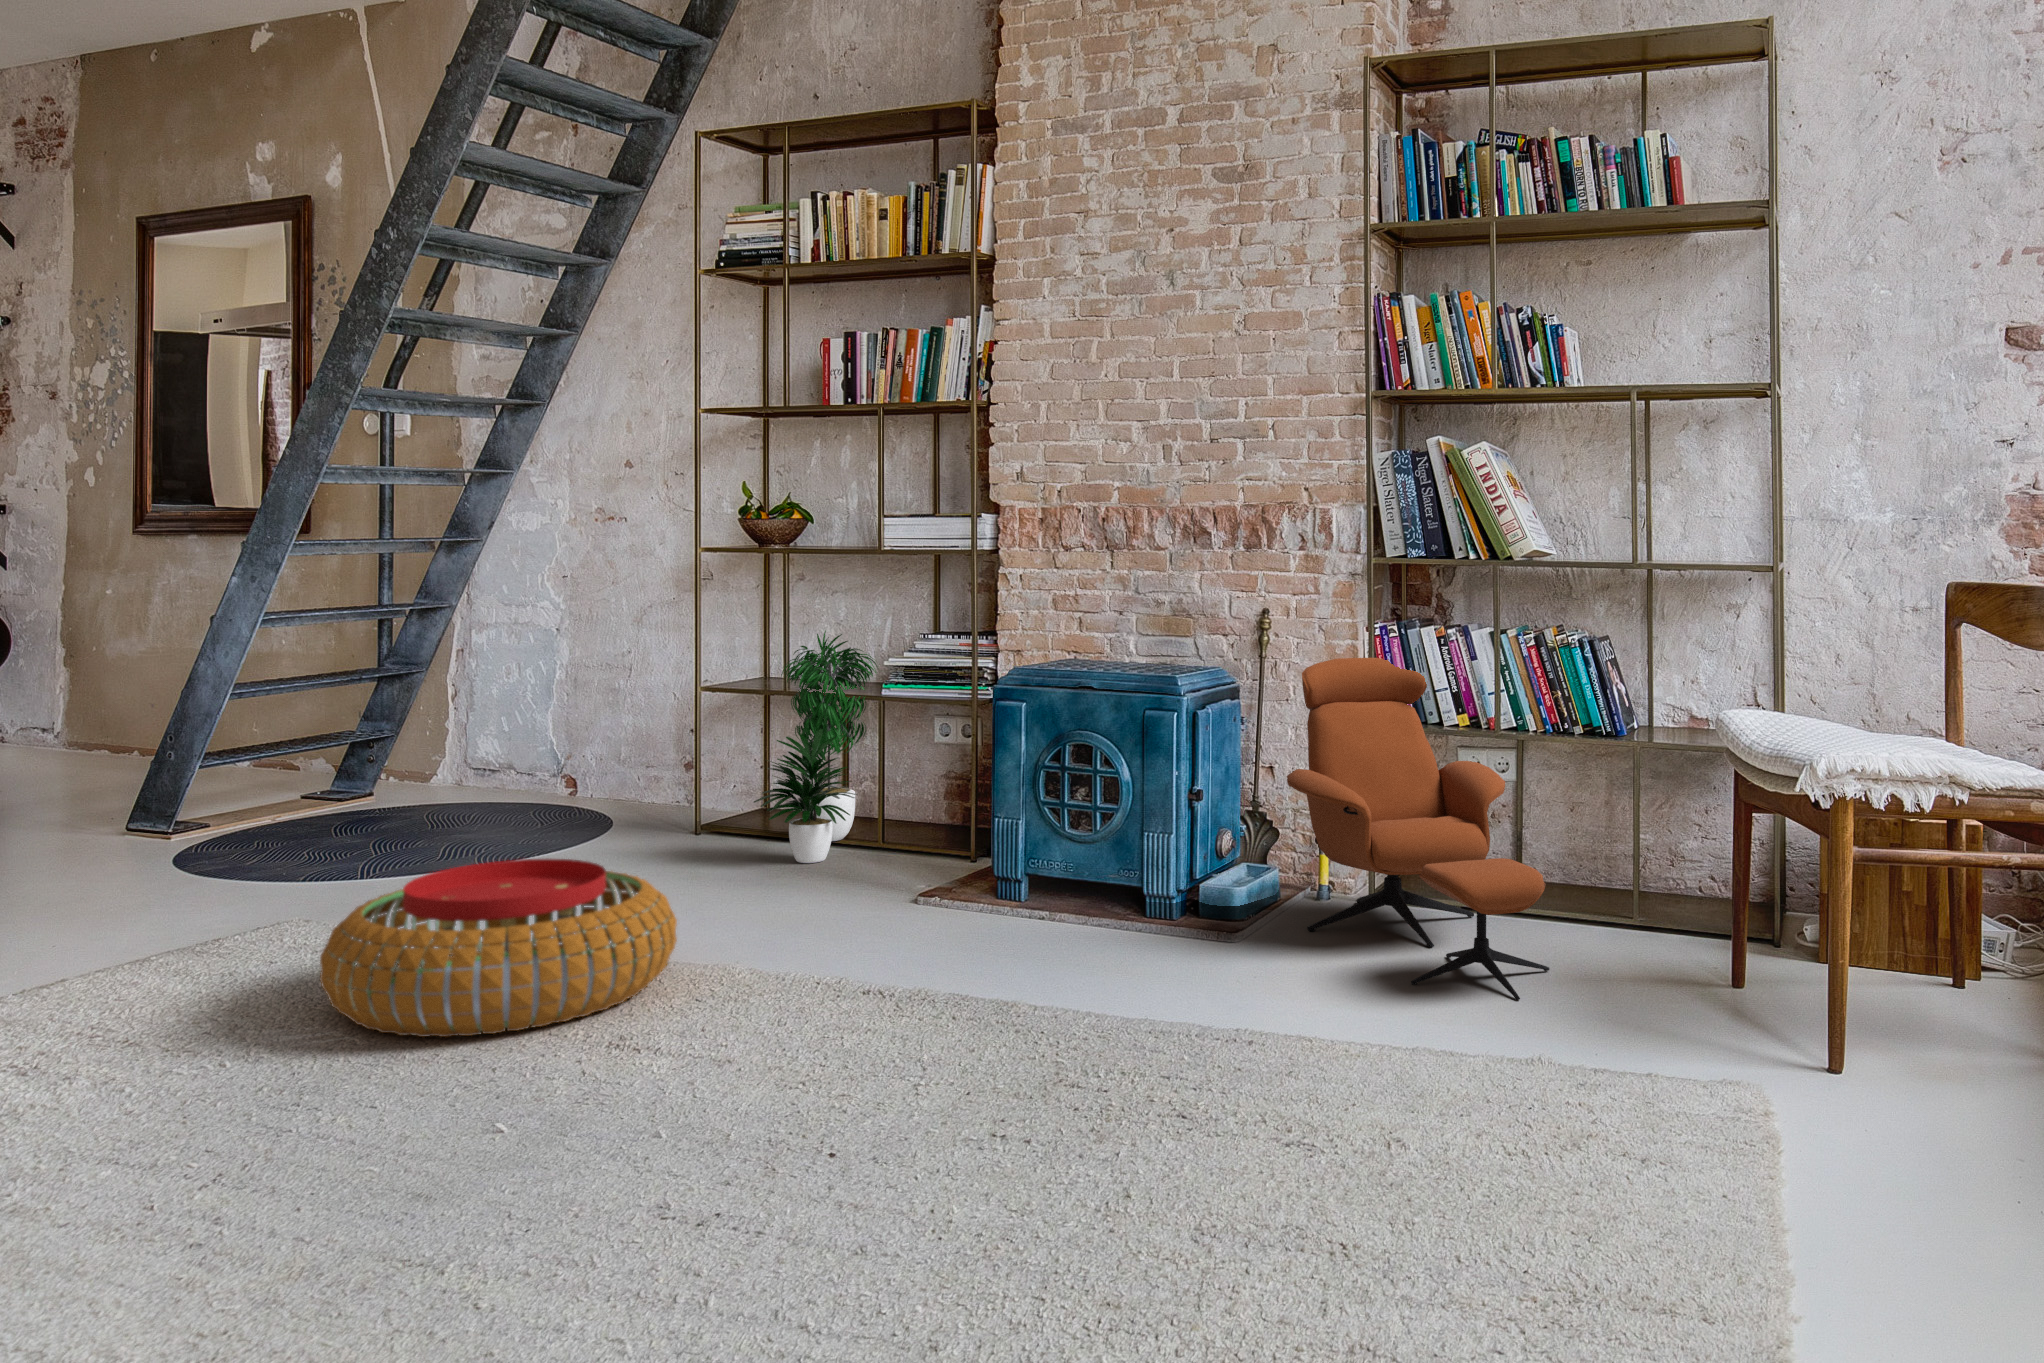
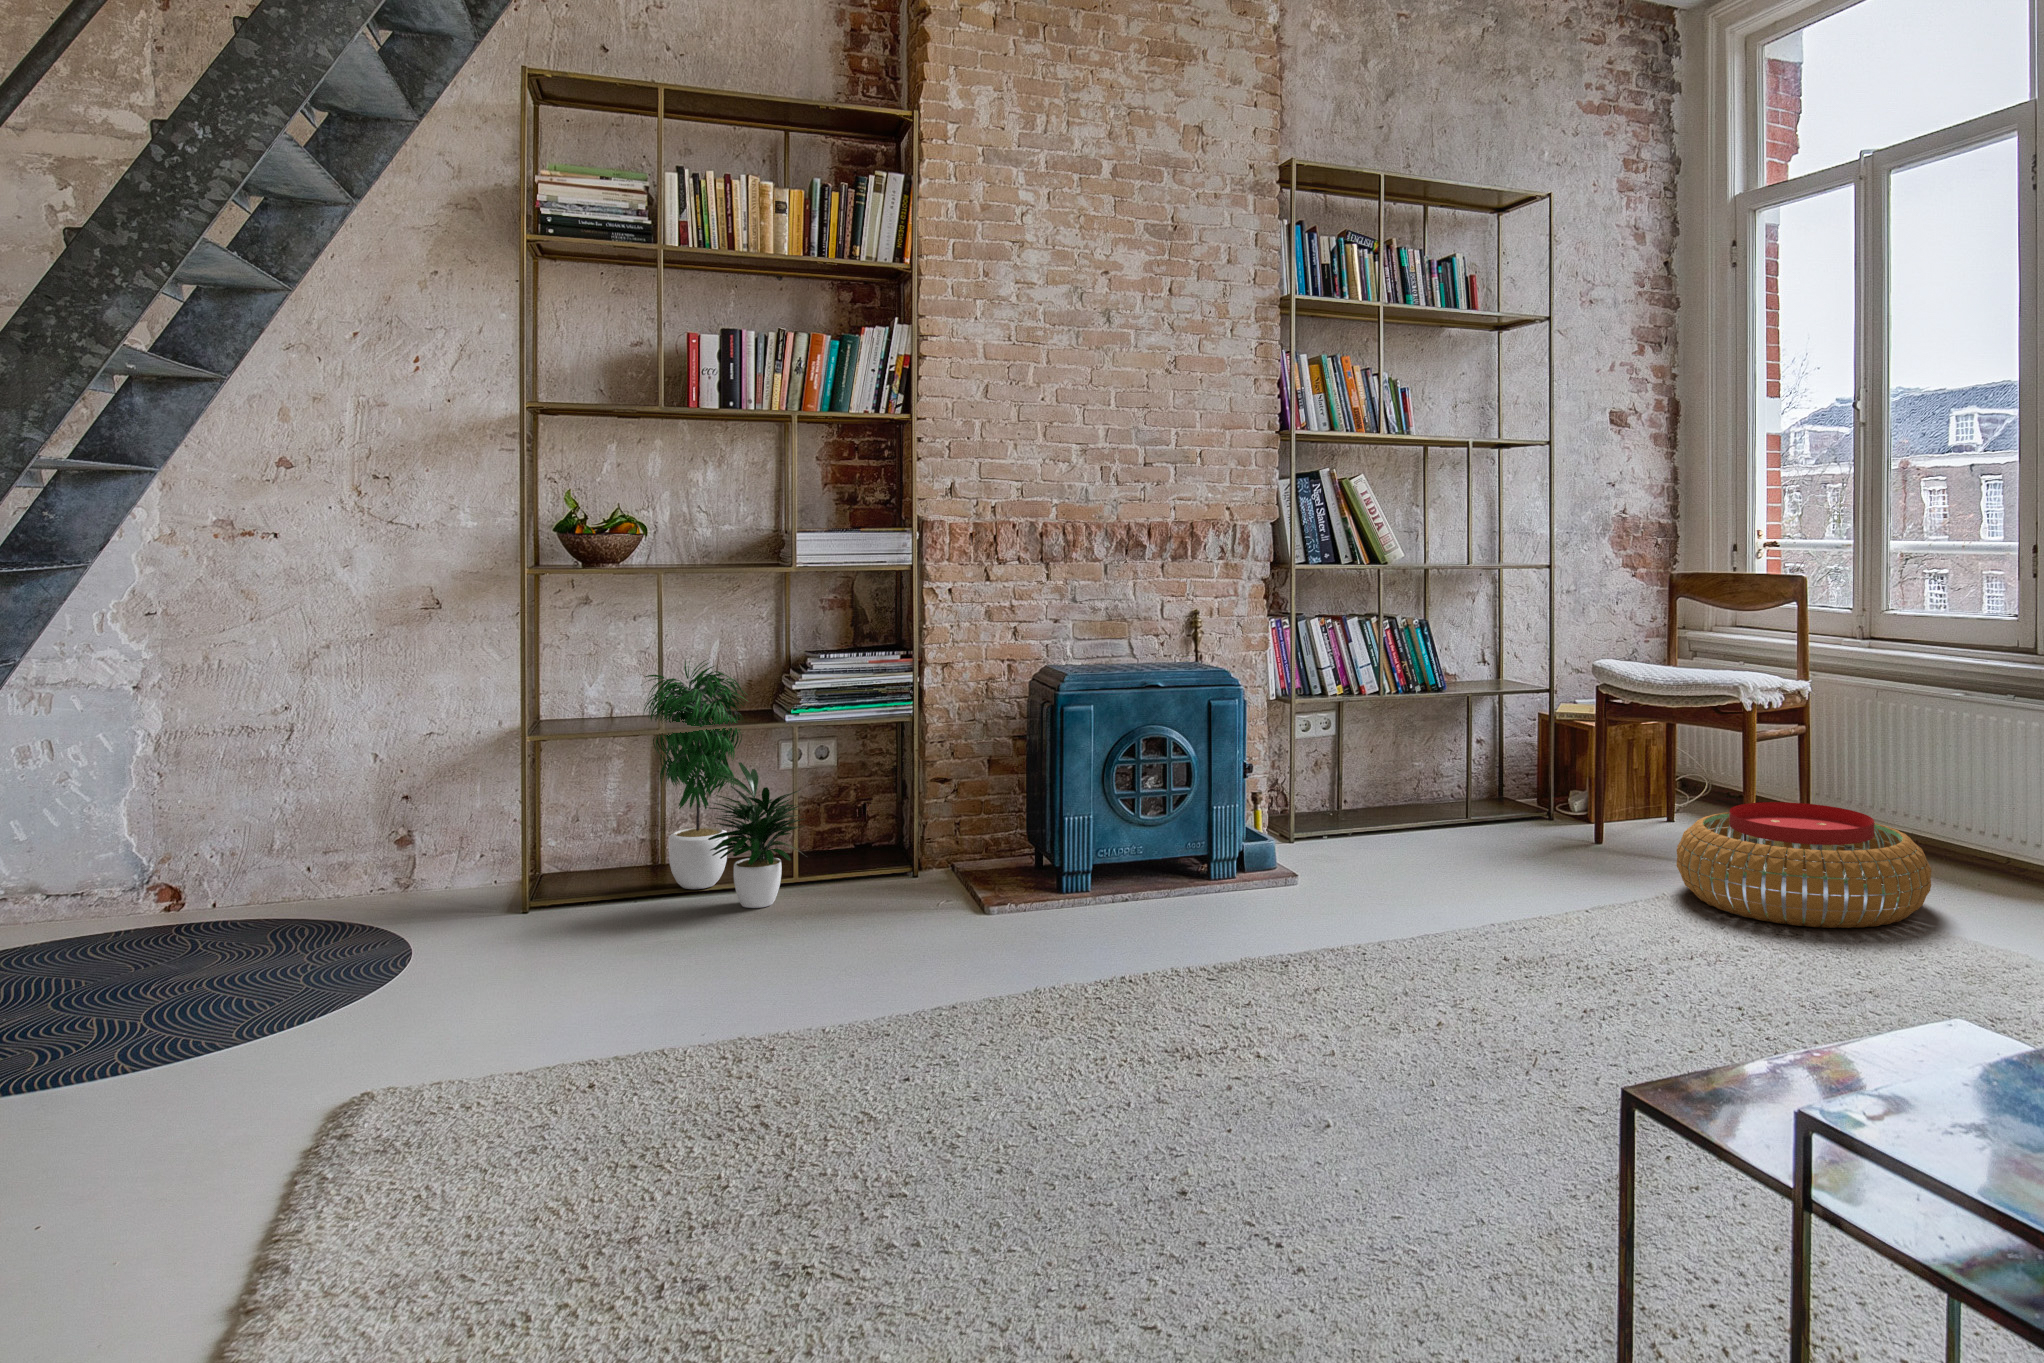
lounge chair: present [1287,658,1549,1000] -> none [1263,646,1545,881]
pouf: present [320,859,677,1037] -> present [1676,802,1931,928]

